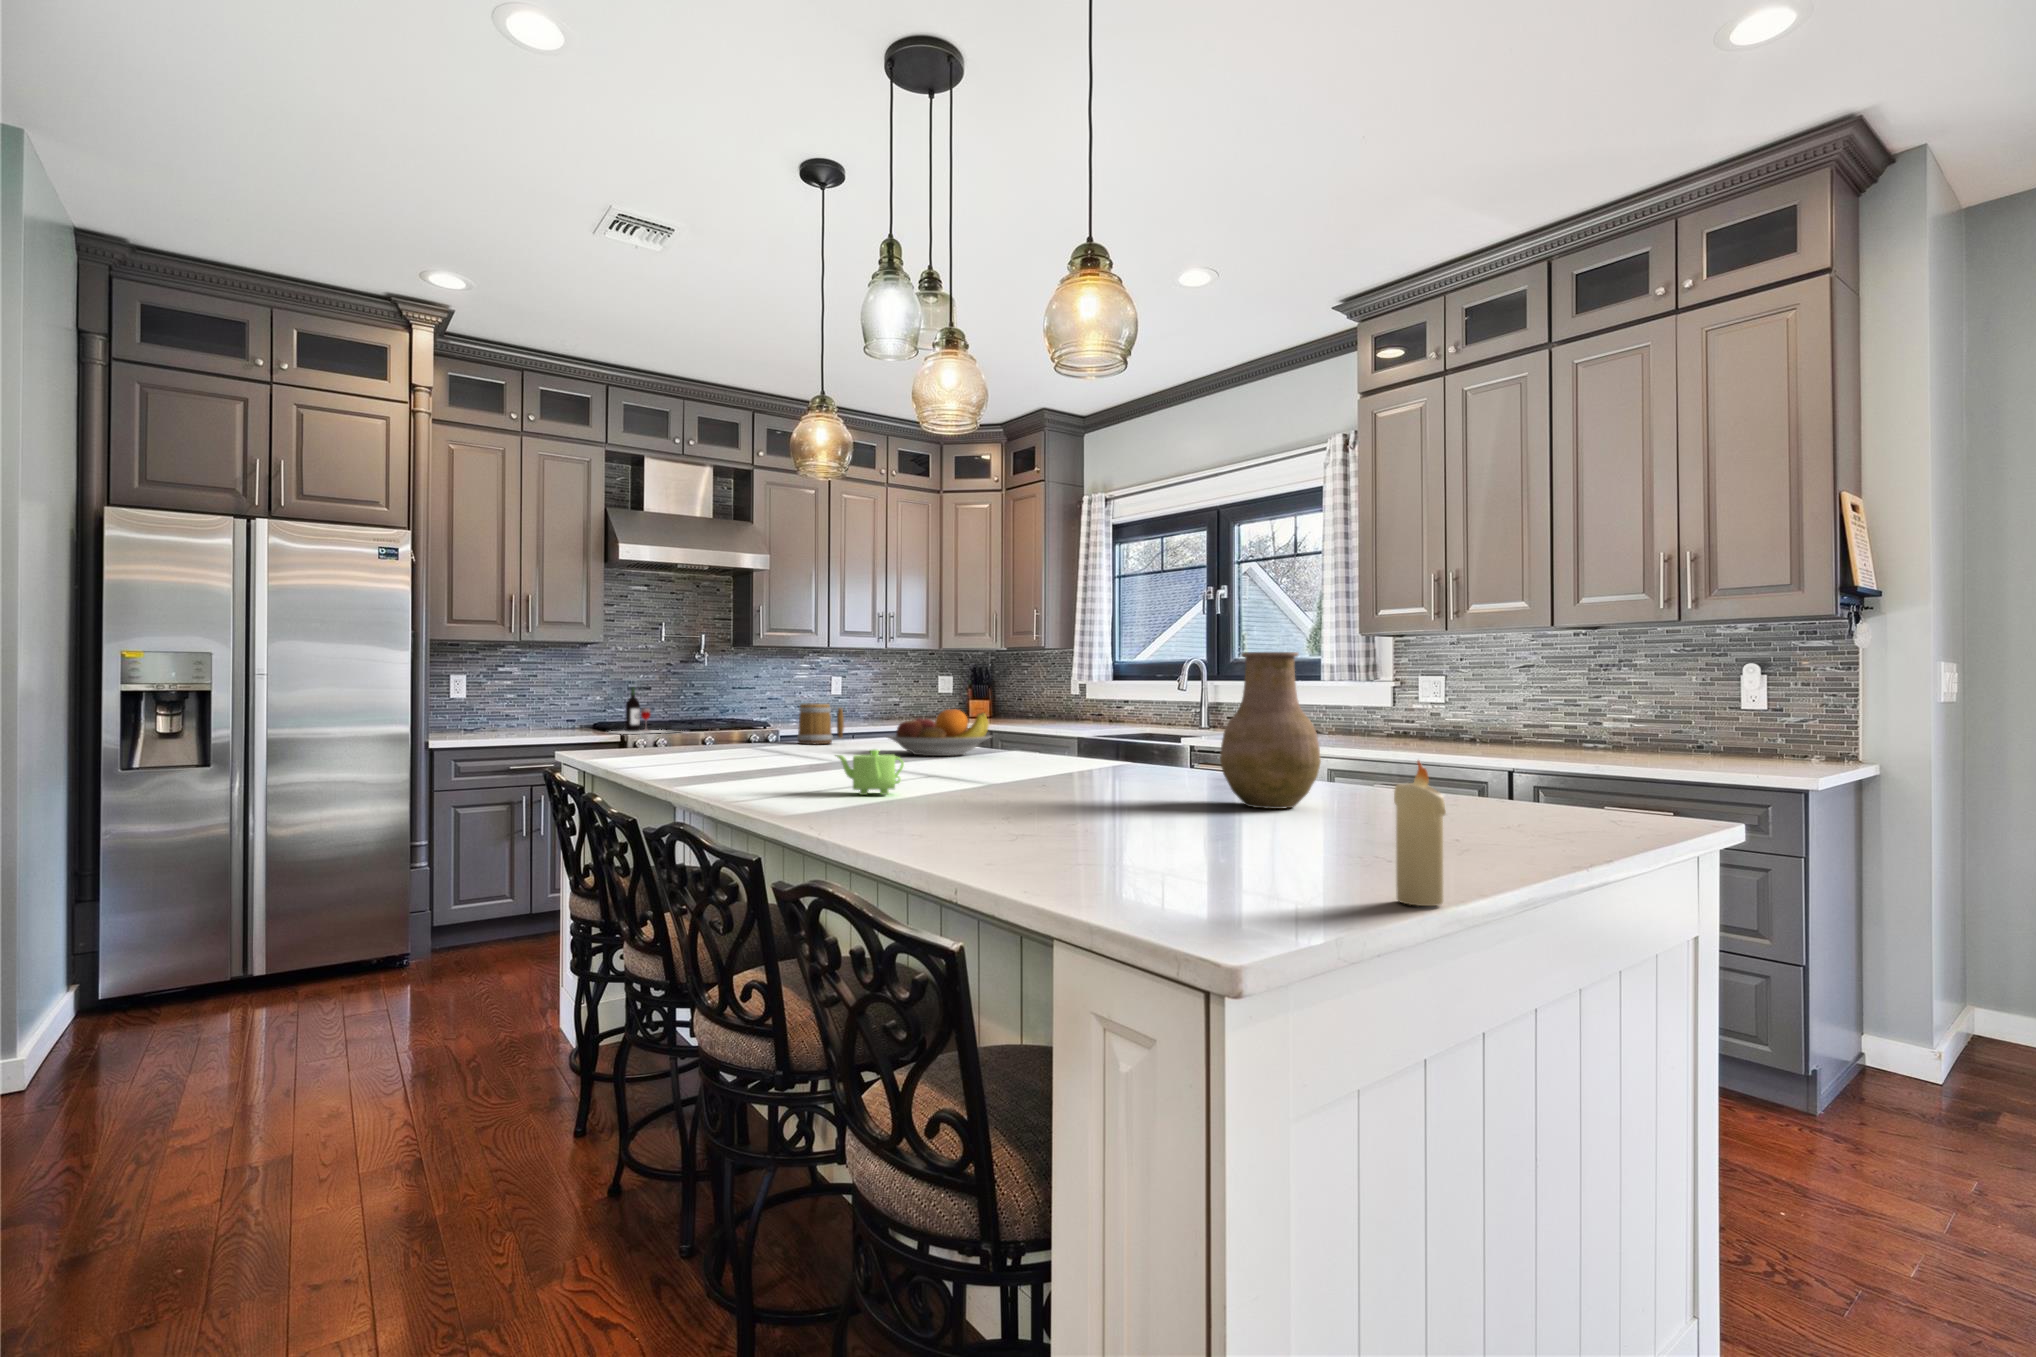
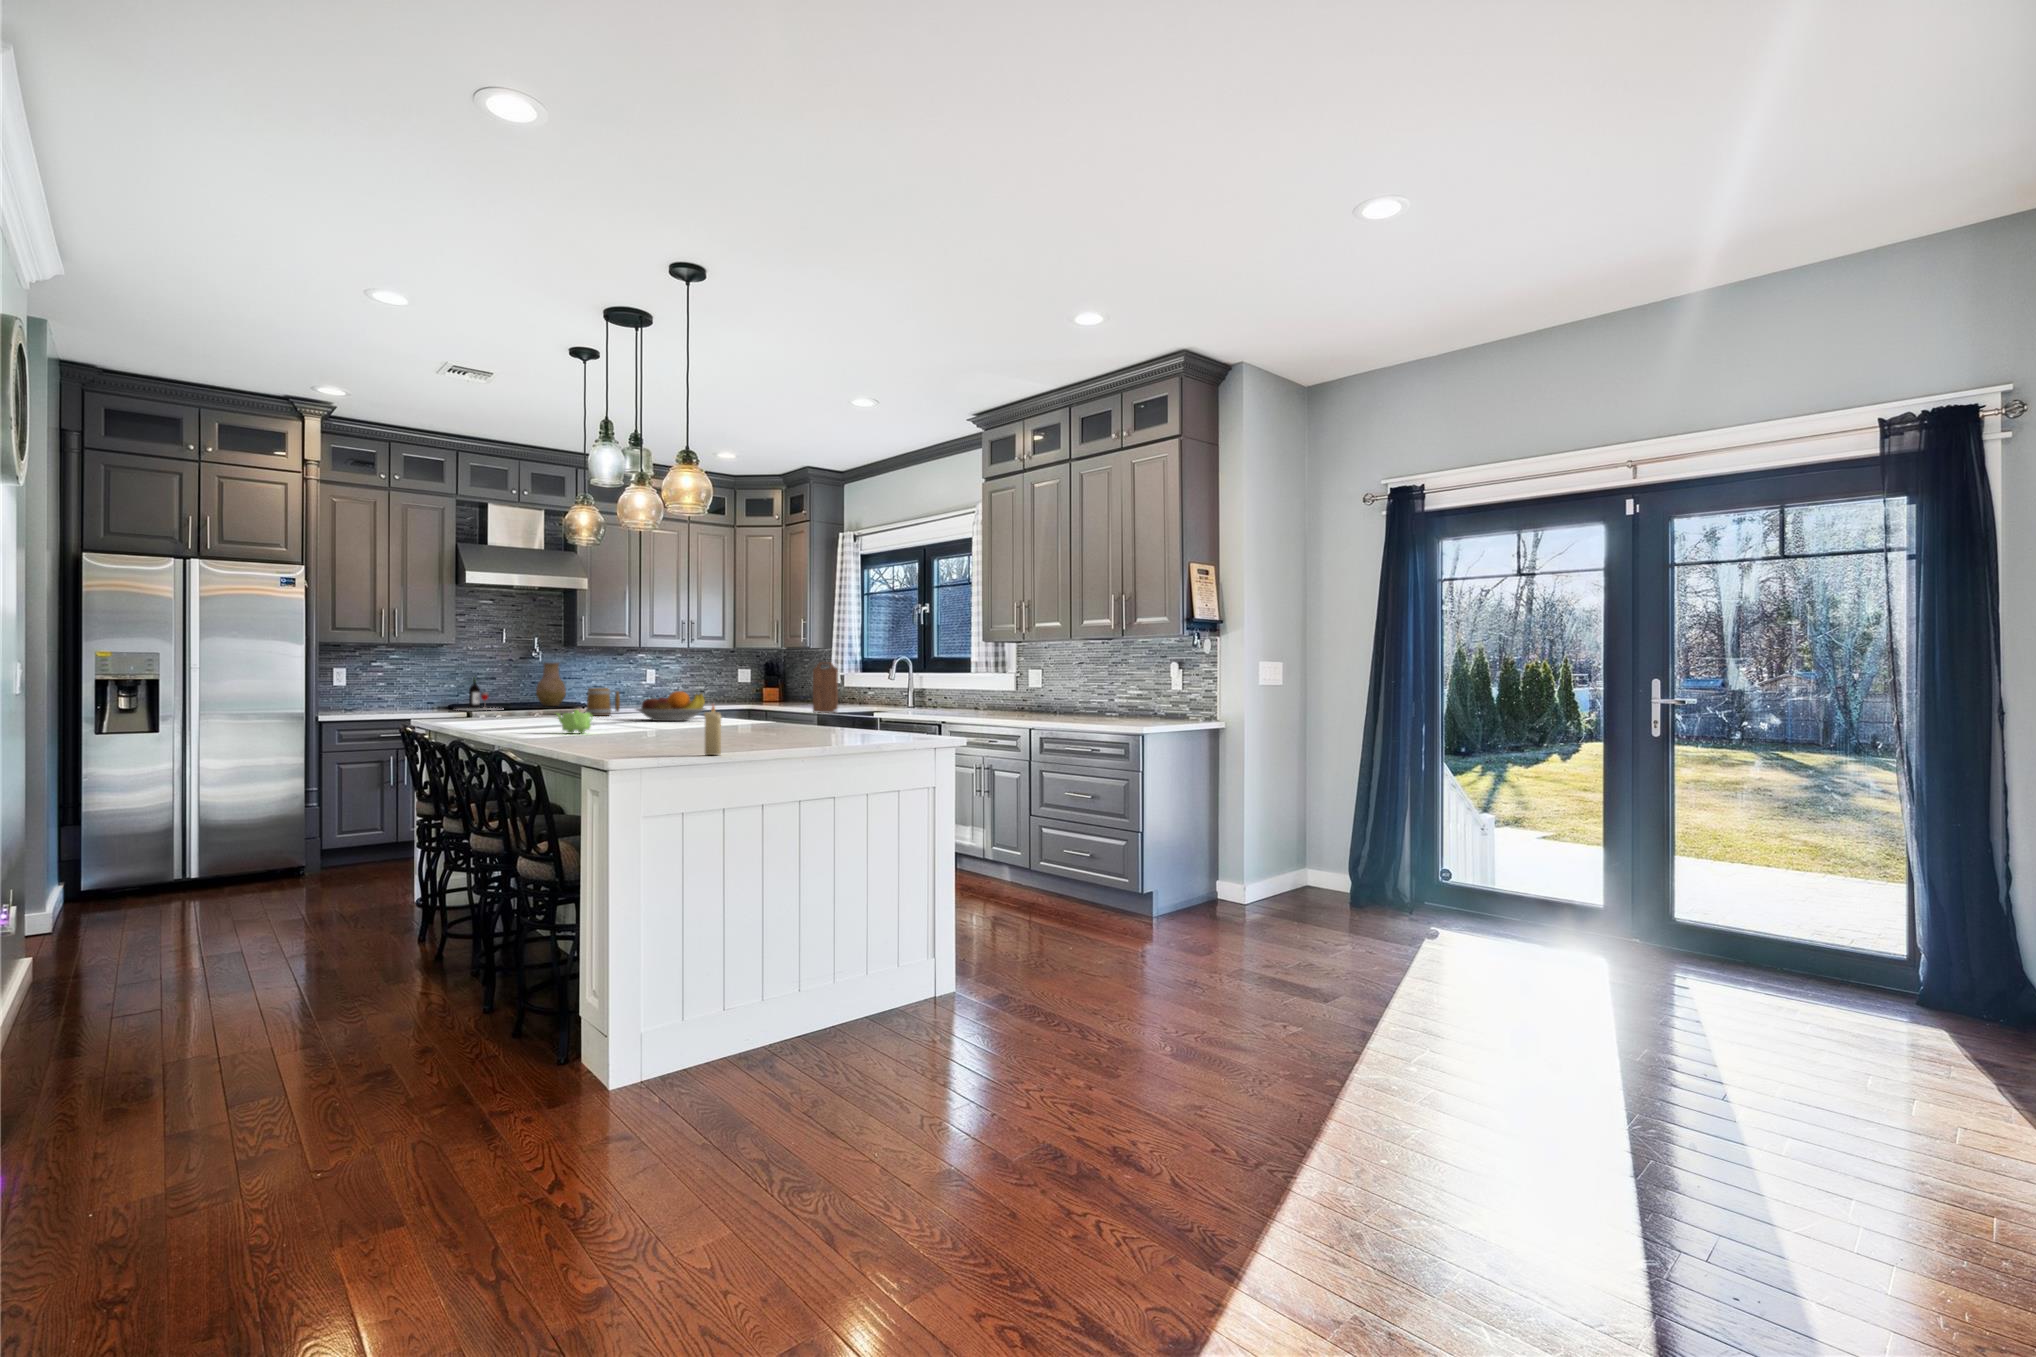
vase: present [1220,652,1321,809] -> present [536,663,566,706]
cutting board: none [1067,666,1103,736] -> present [813,662,838,713]

